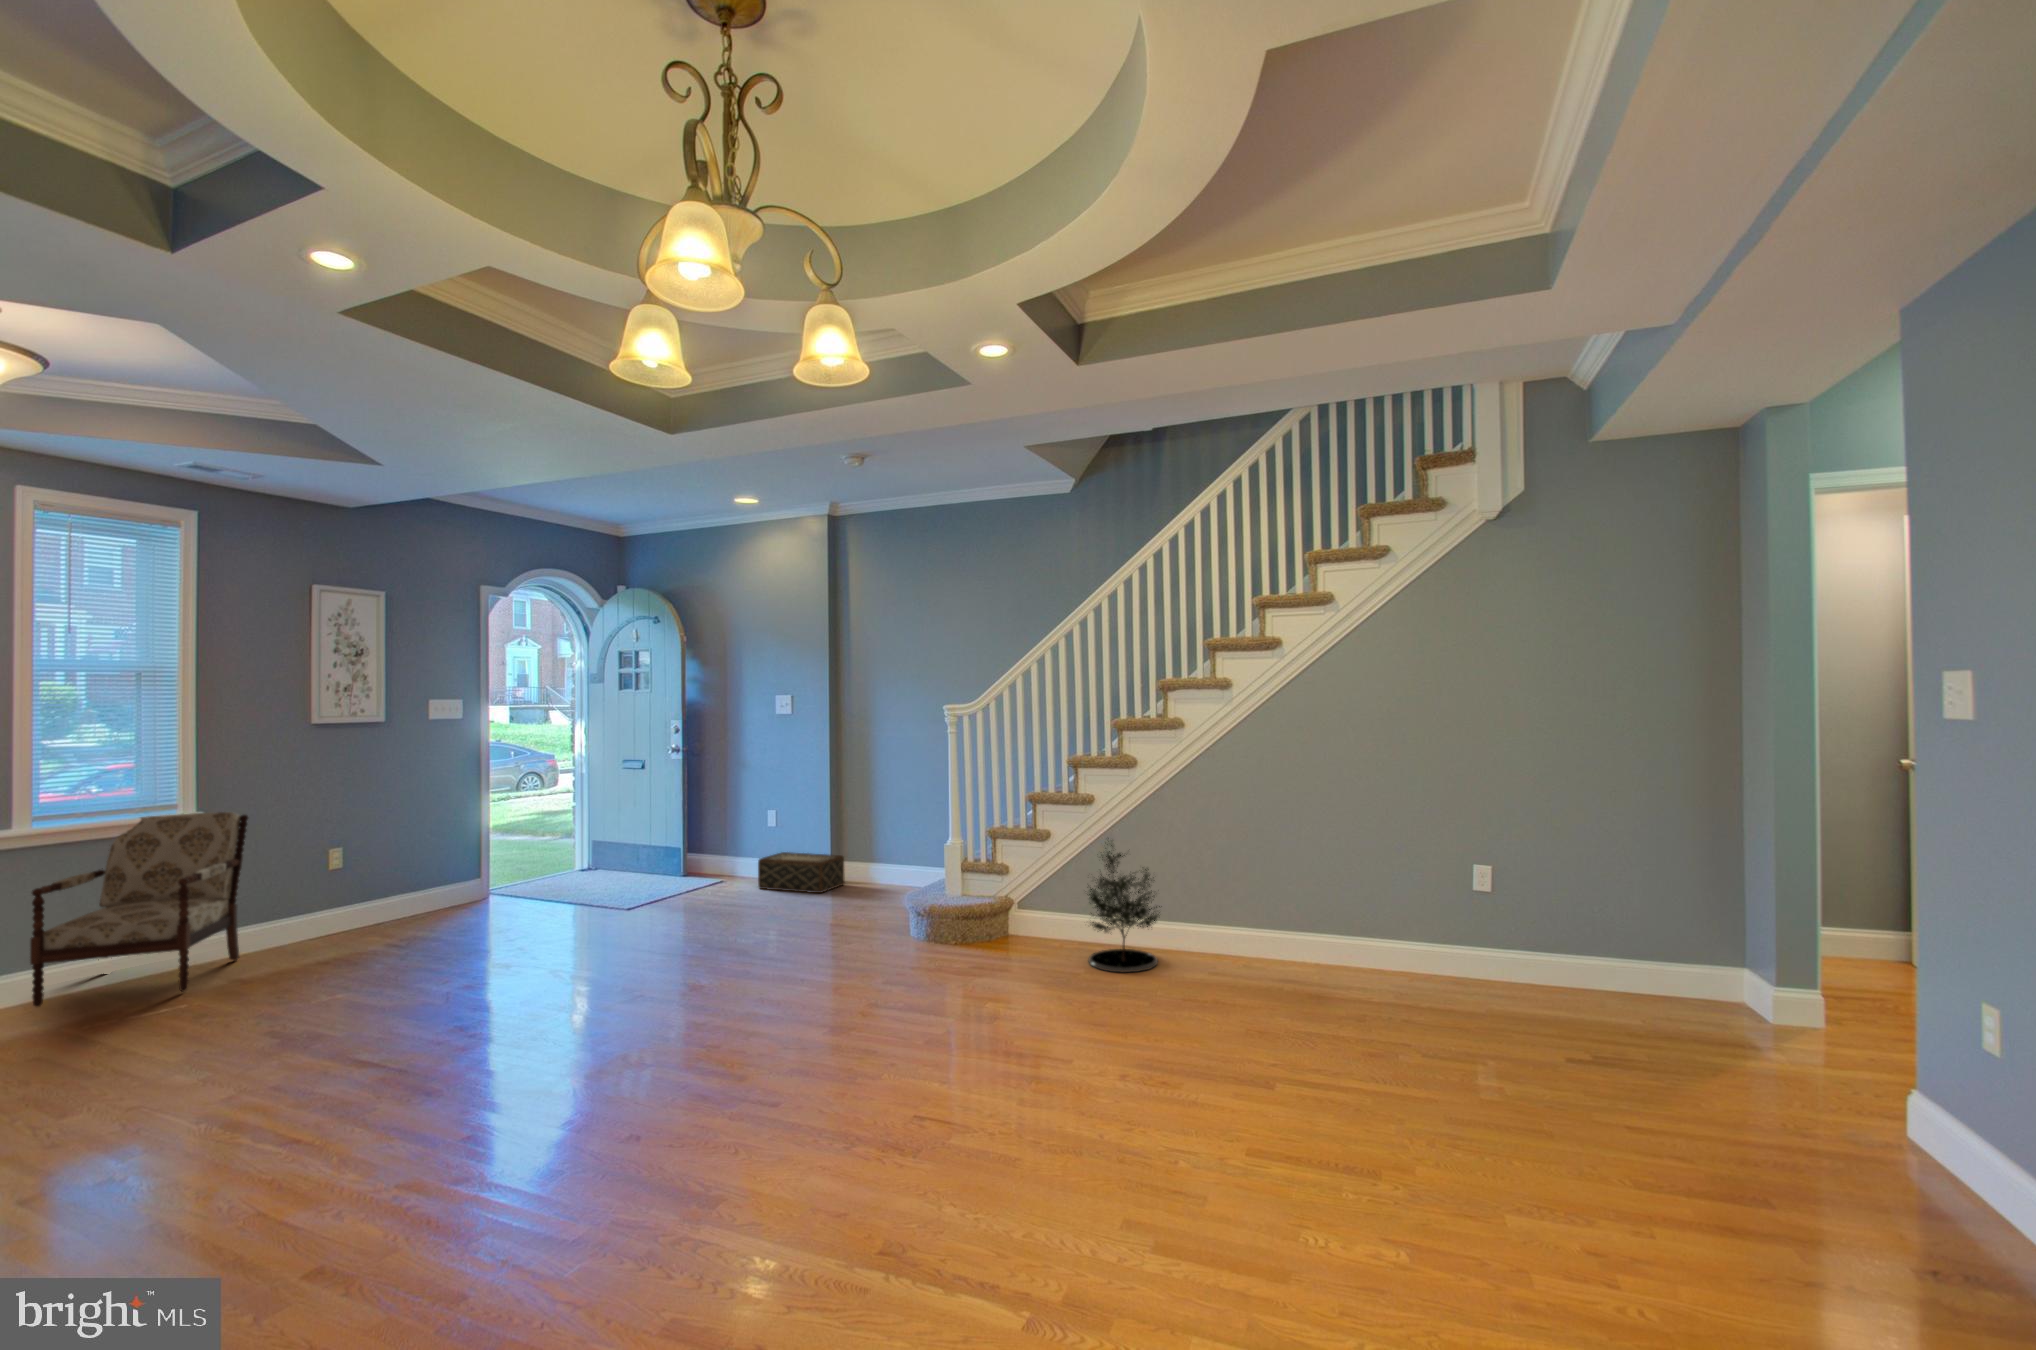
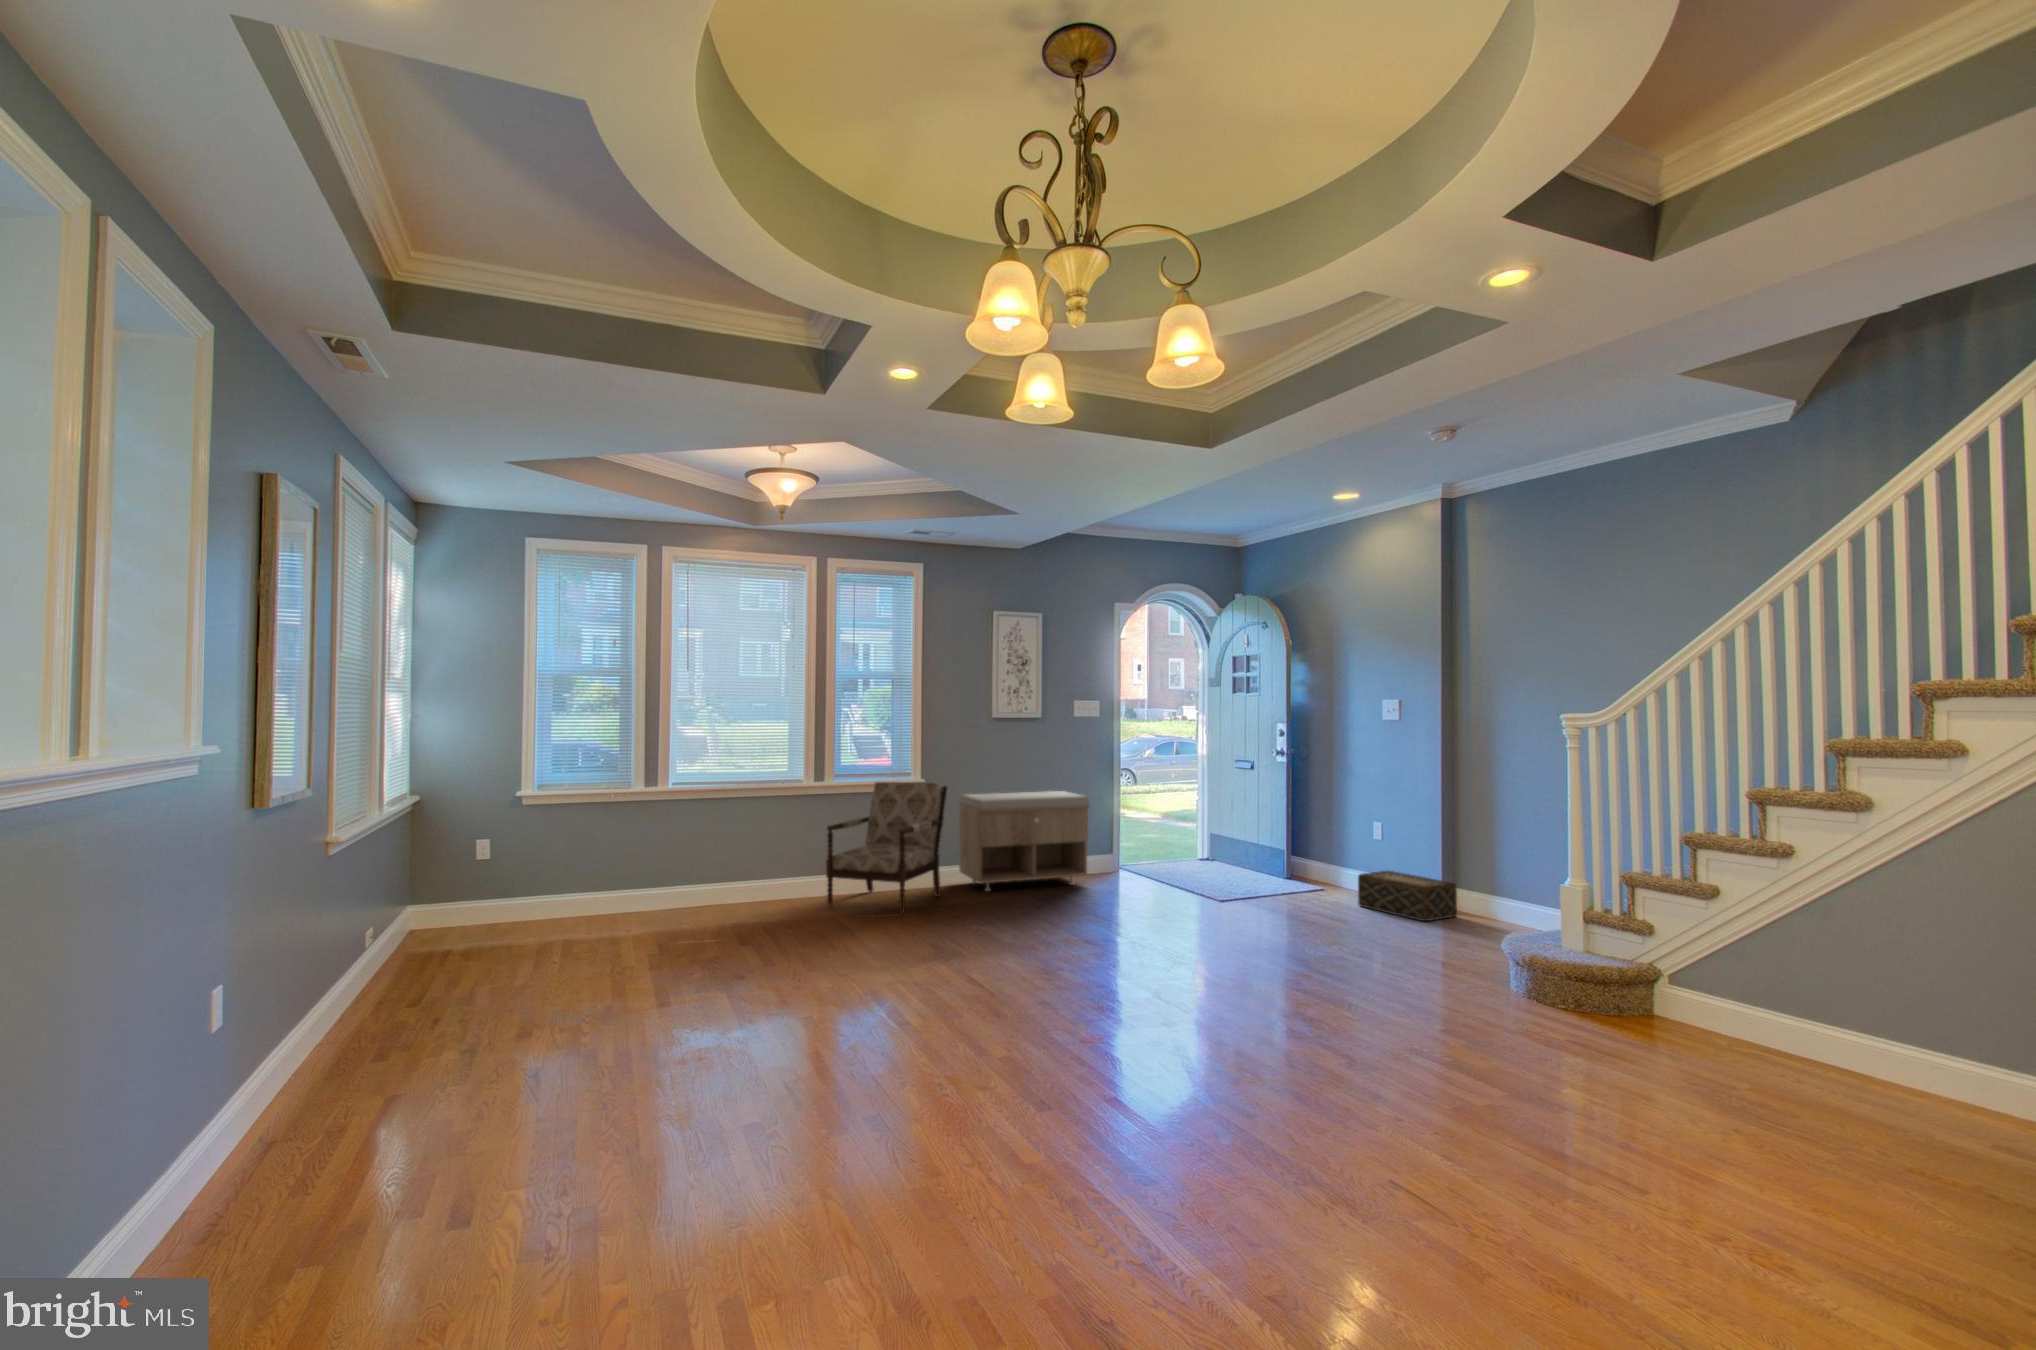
storage bench: none [260,807,457,941] -> present [959,791,1089,891]
potted tree: present [1087,838,1162,972] -> none [1749,905,1903,1109]

